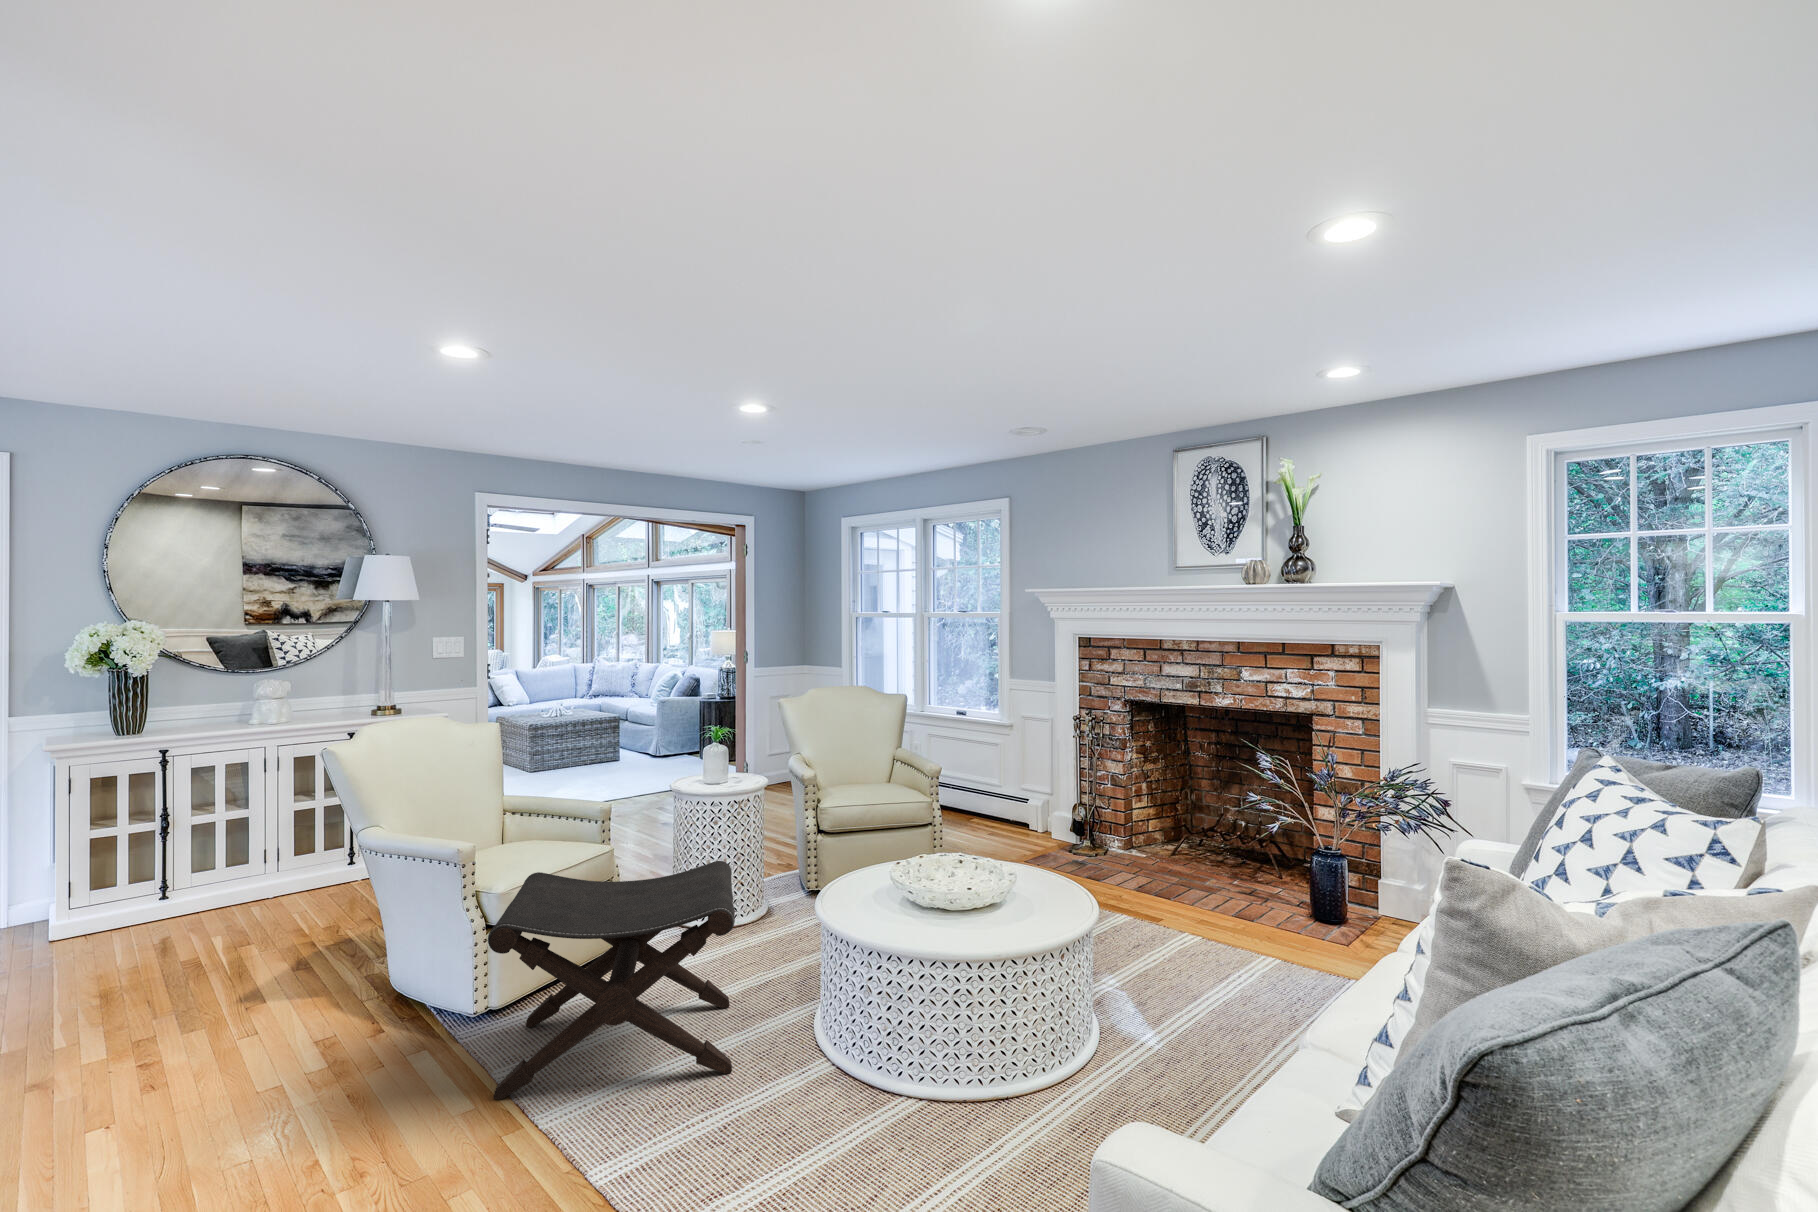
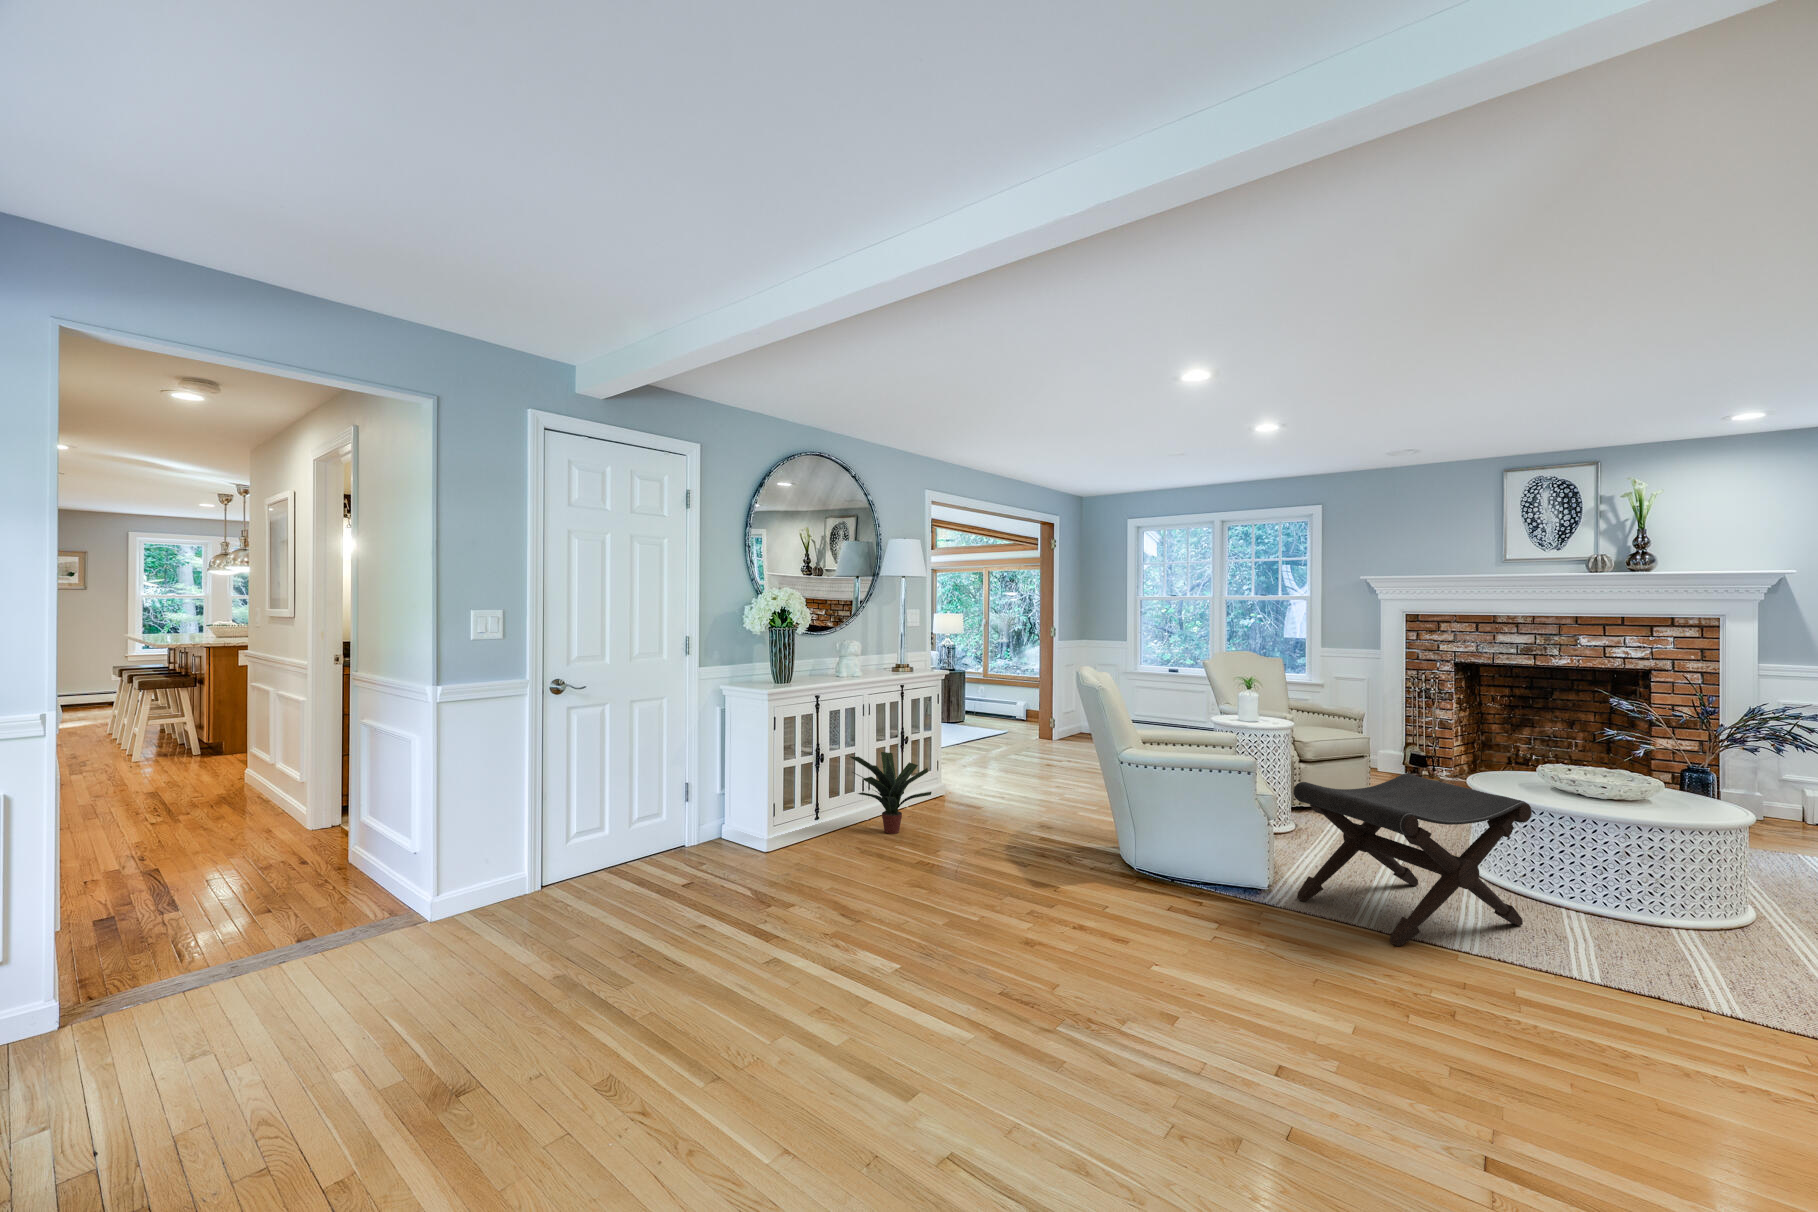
potted plant: none [186,818,316,918] -> present [850,752,932,834]

